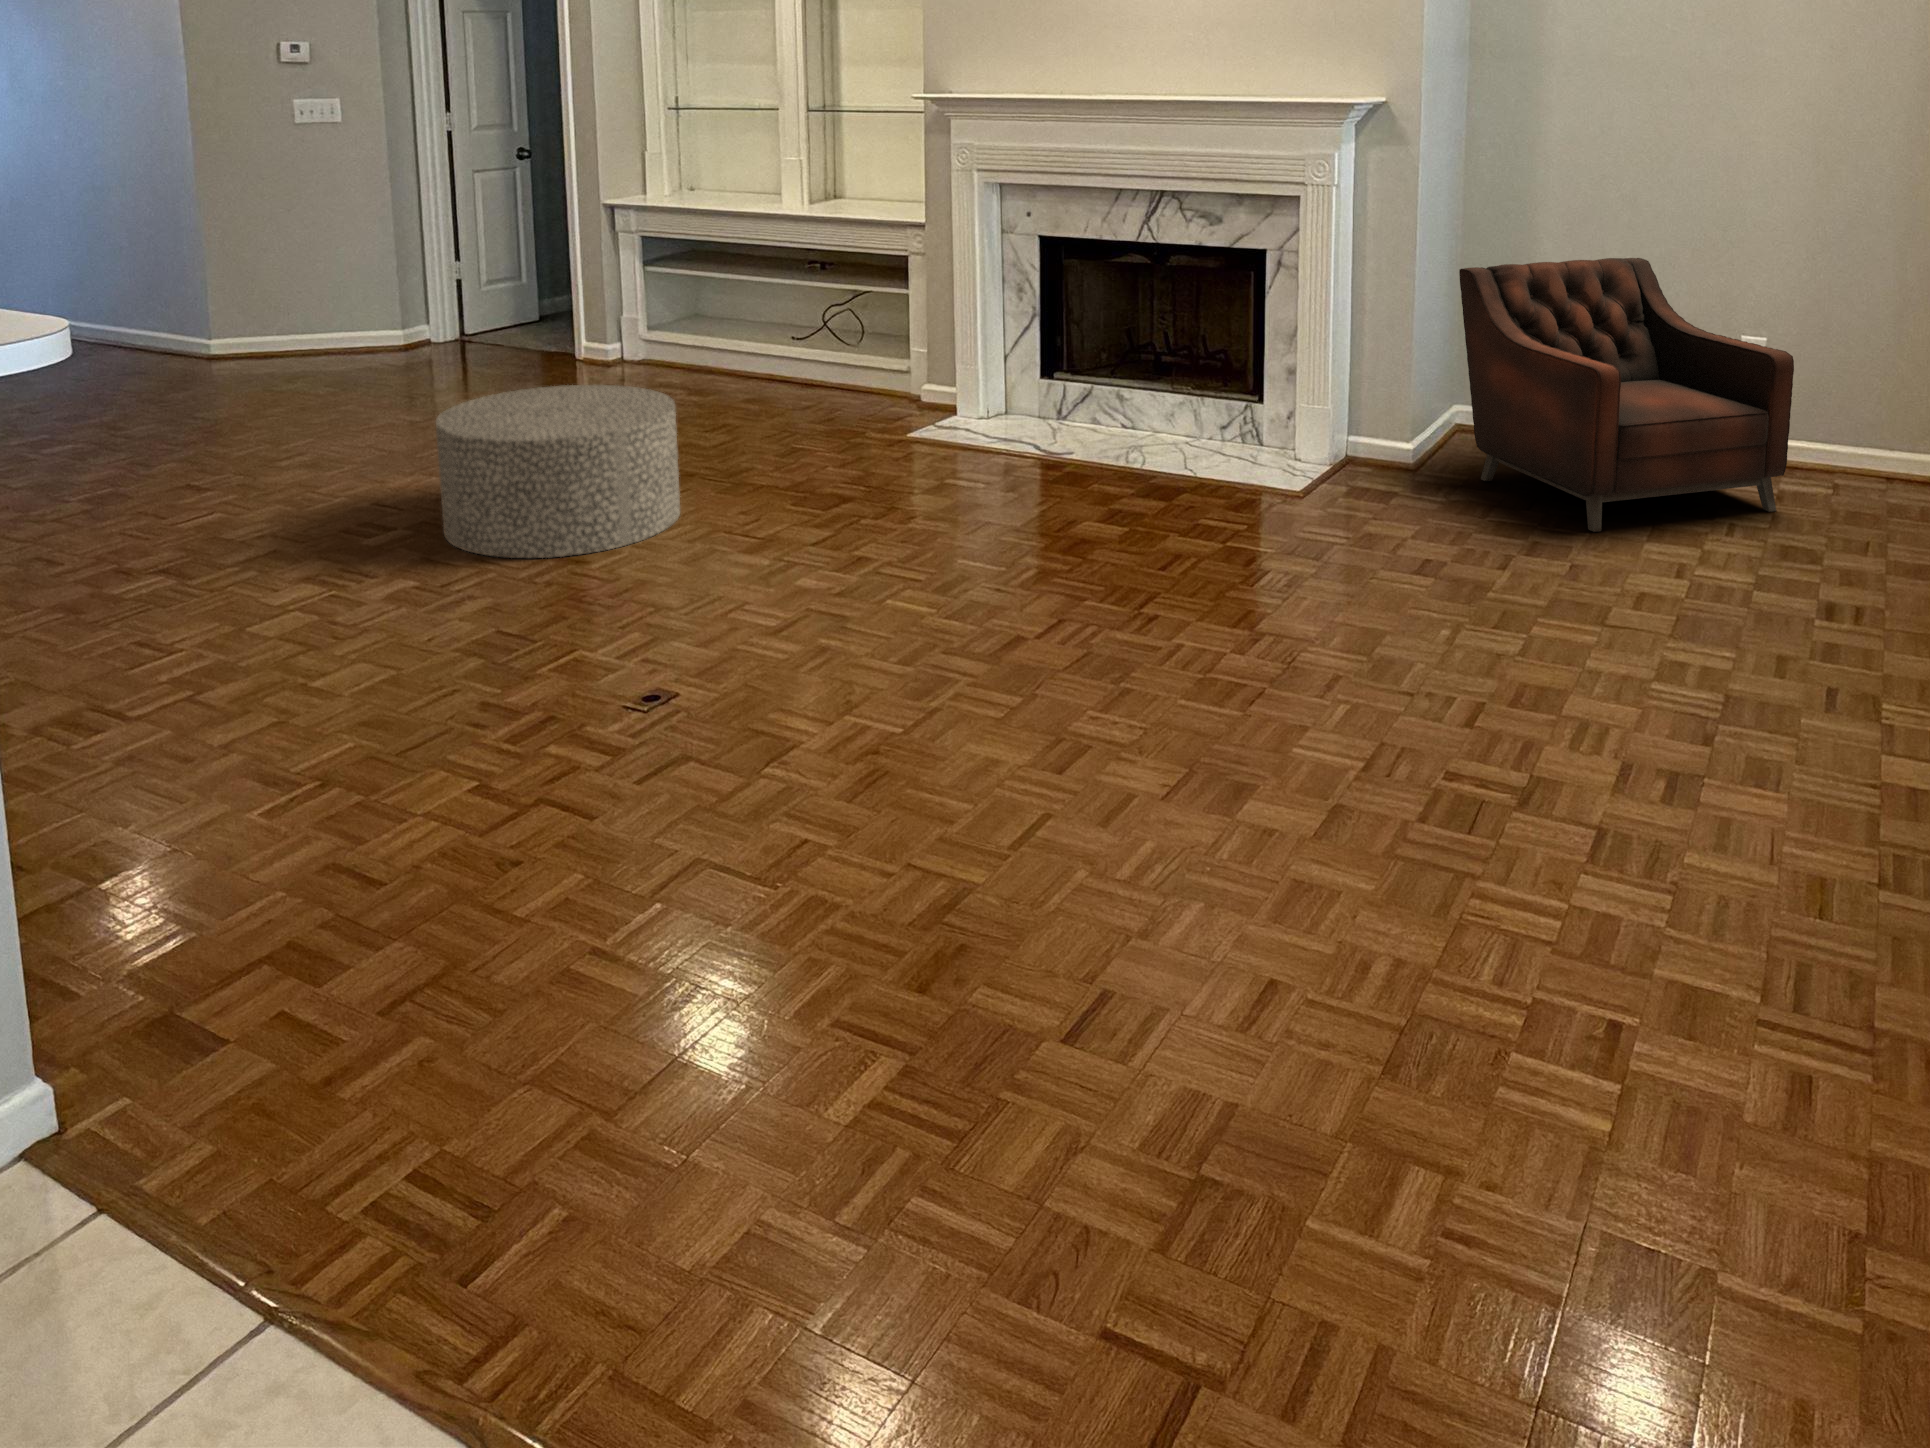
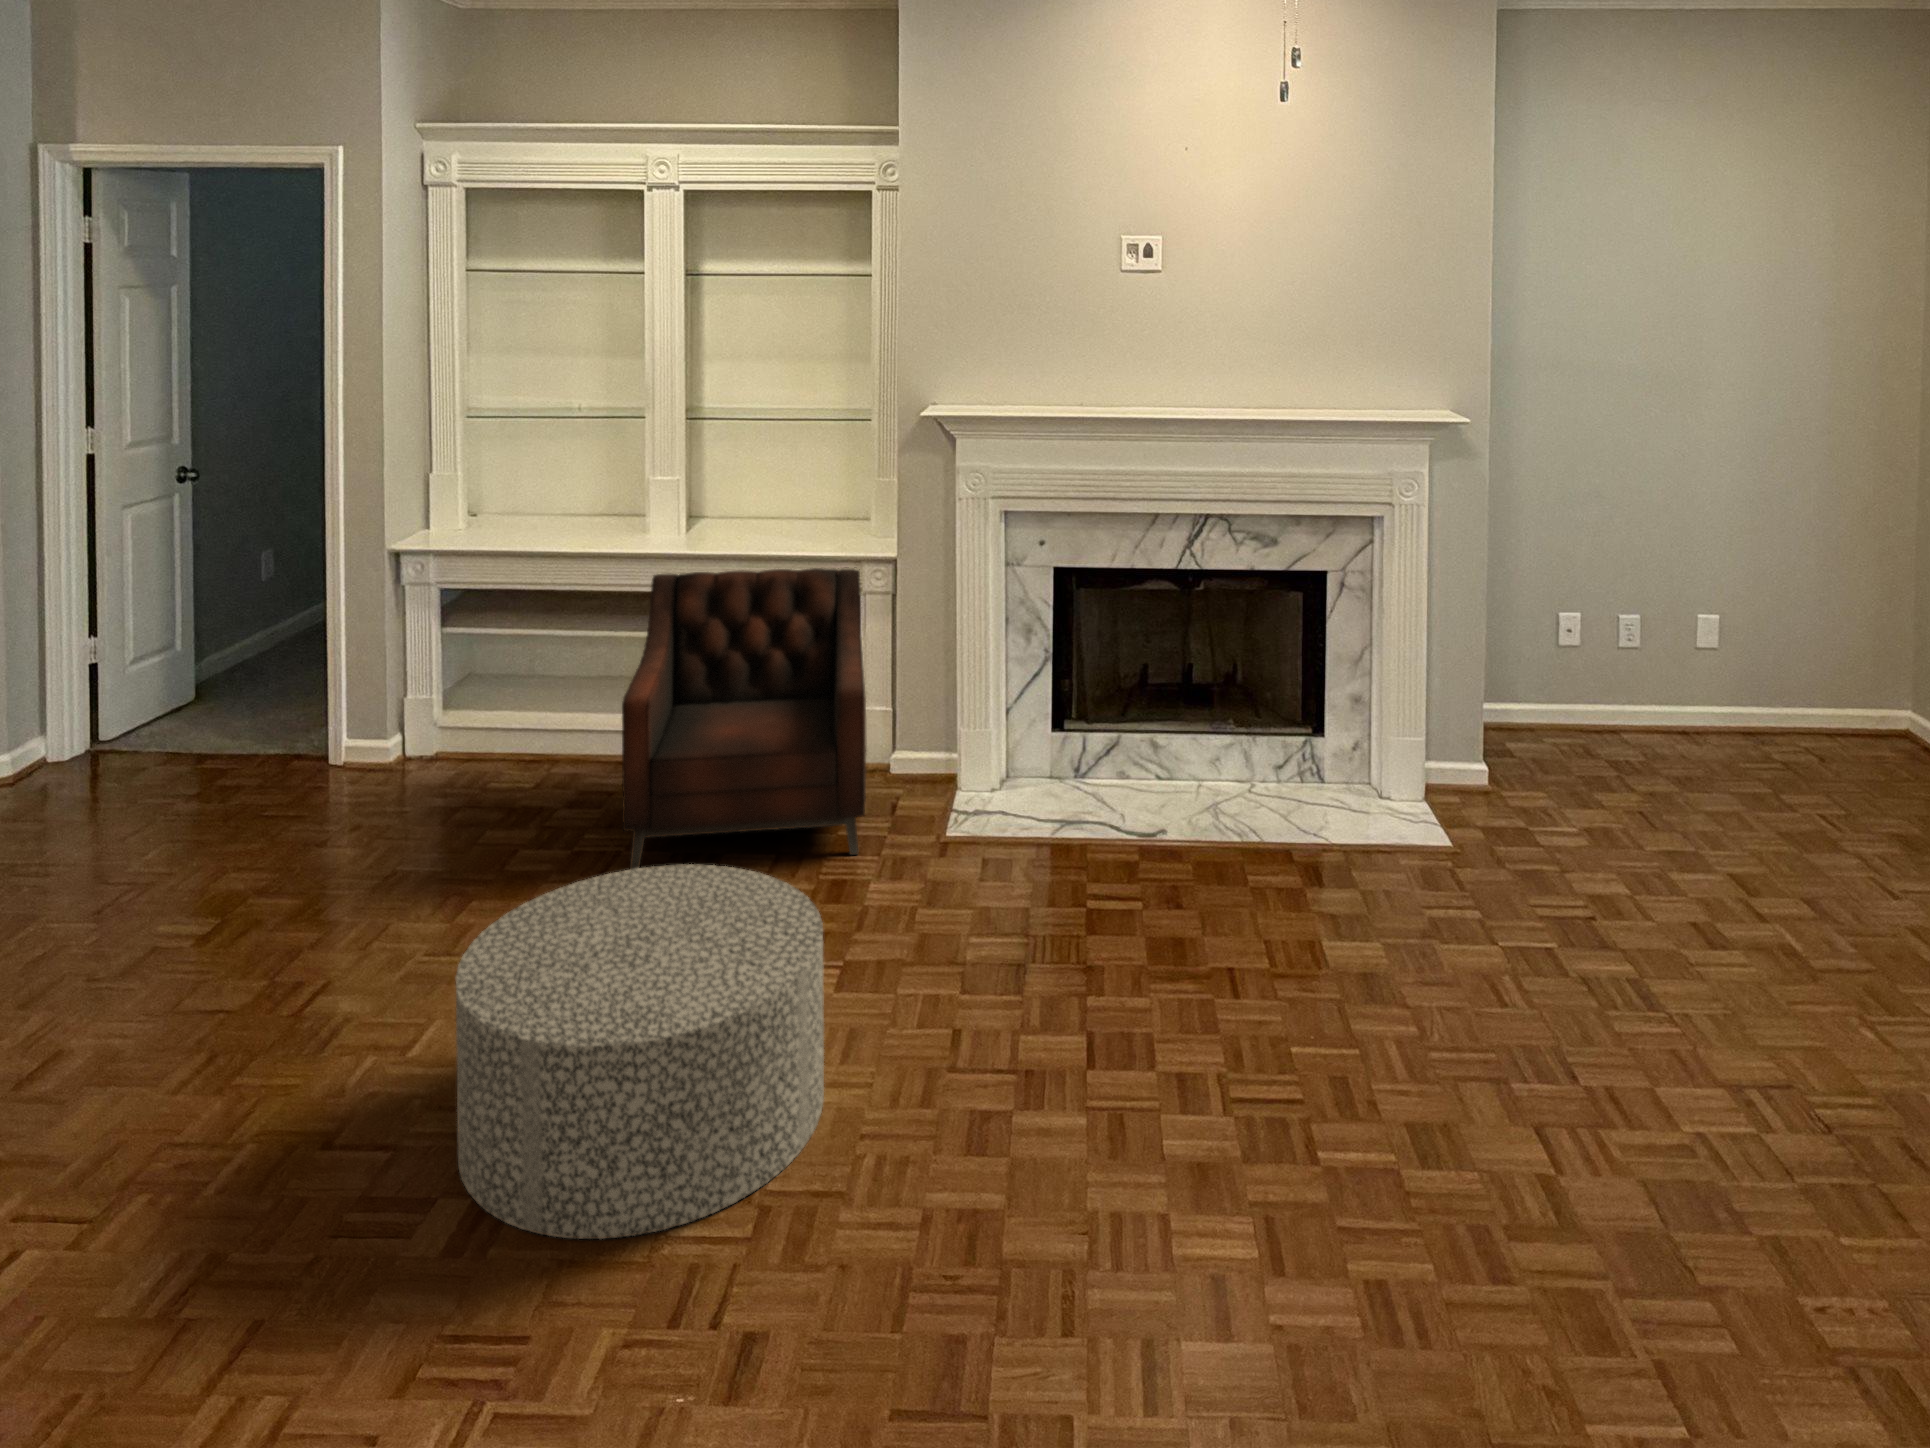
armchair: present [1459,258,1794,532] -> present [622,568,867,869]

